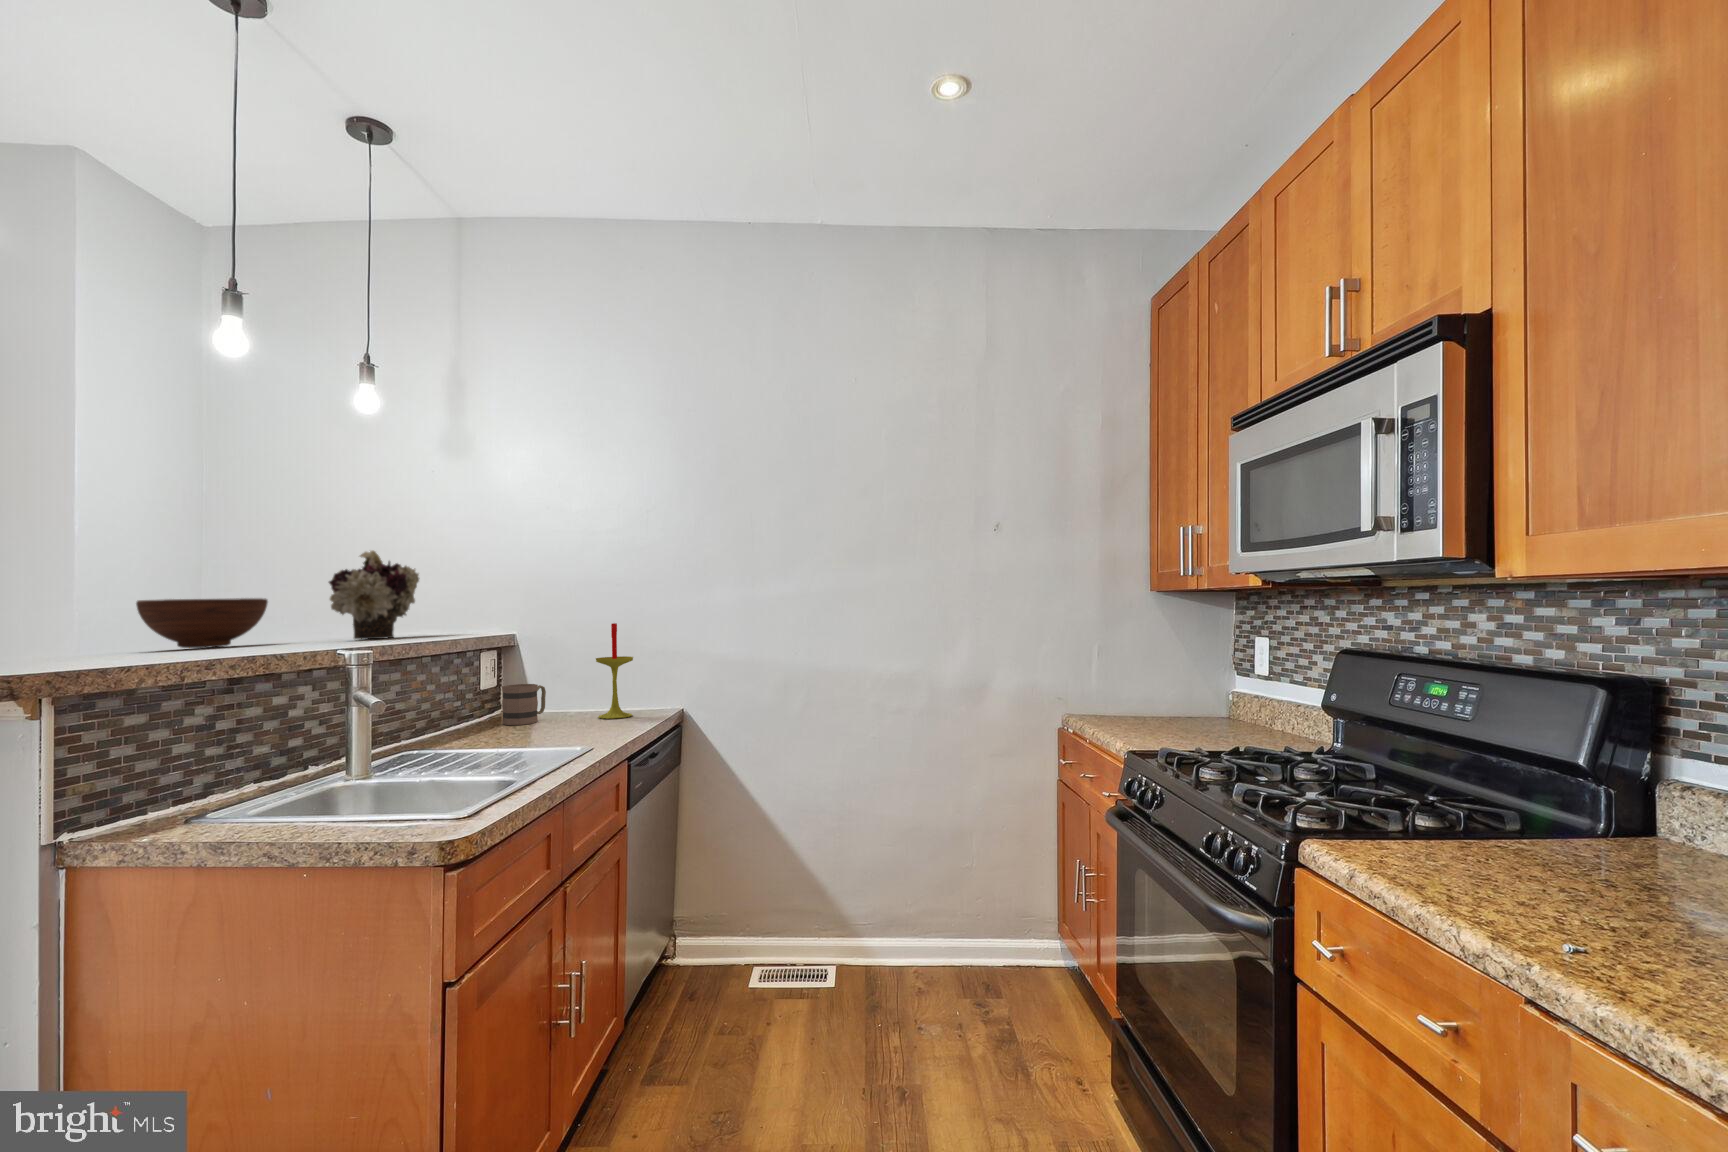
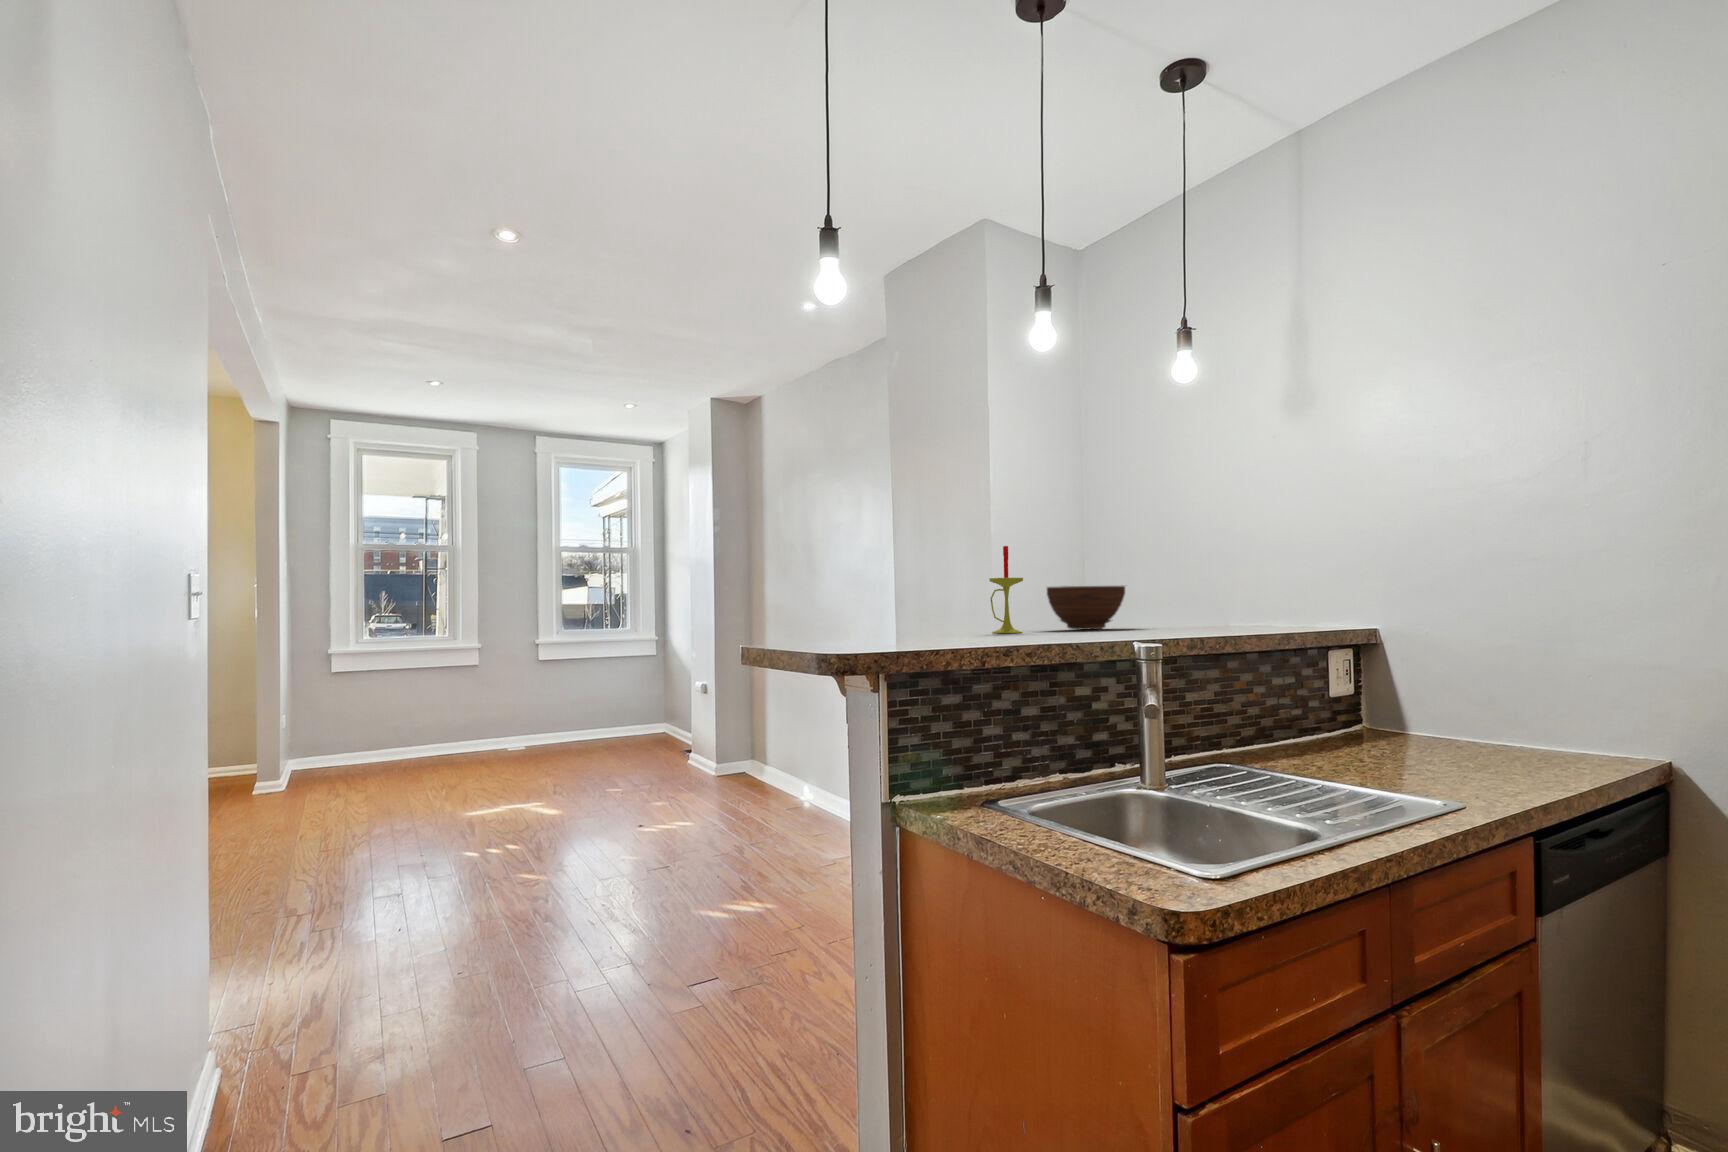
flower arrangement: present [329,550,419,639] -> none [1175,534,1267,629]
candle: present [596,623,633,719] -> present [989,546,1023,633]
mug: present [502,684,546,725] -> none [1357,695,1420,749]

